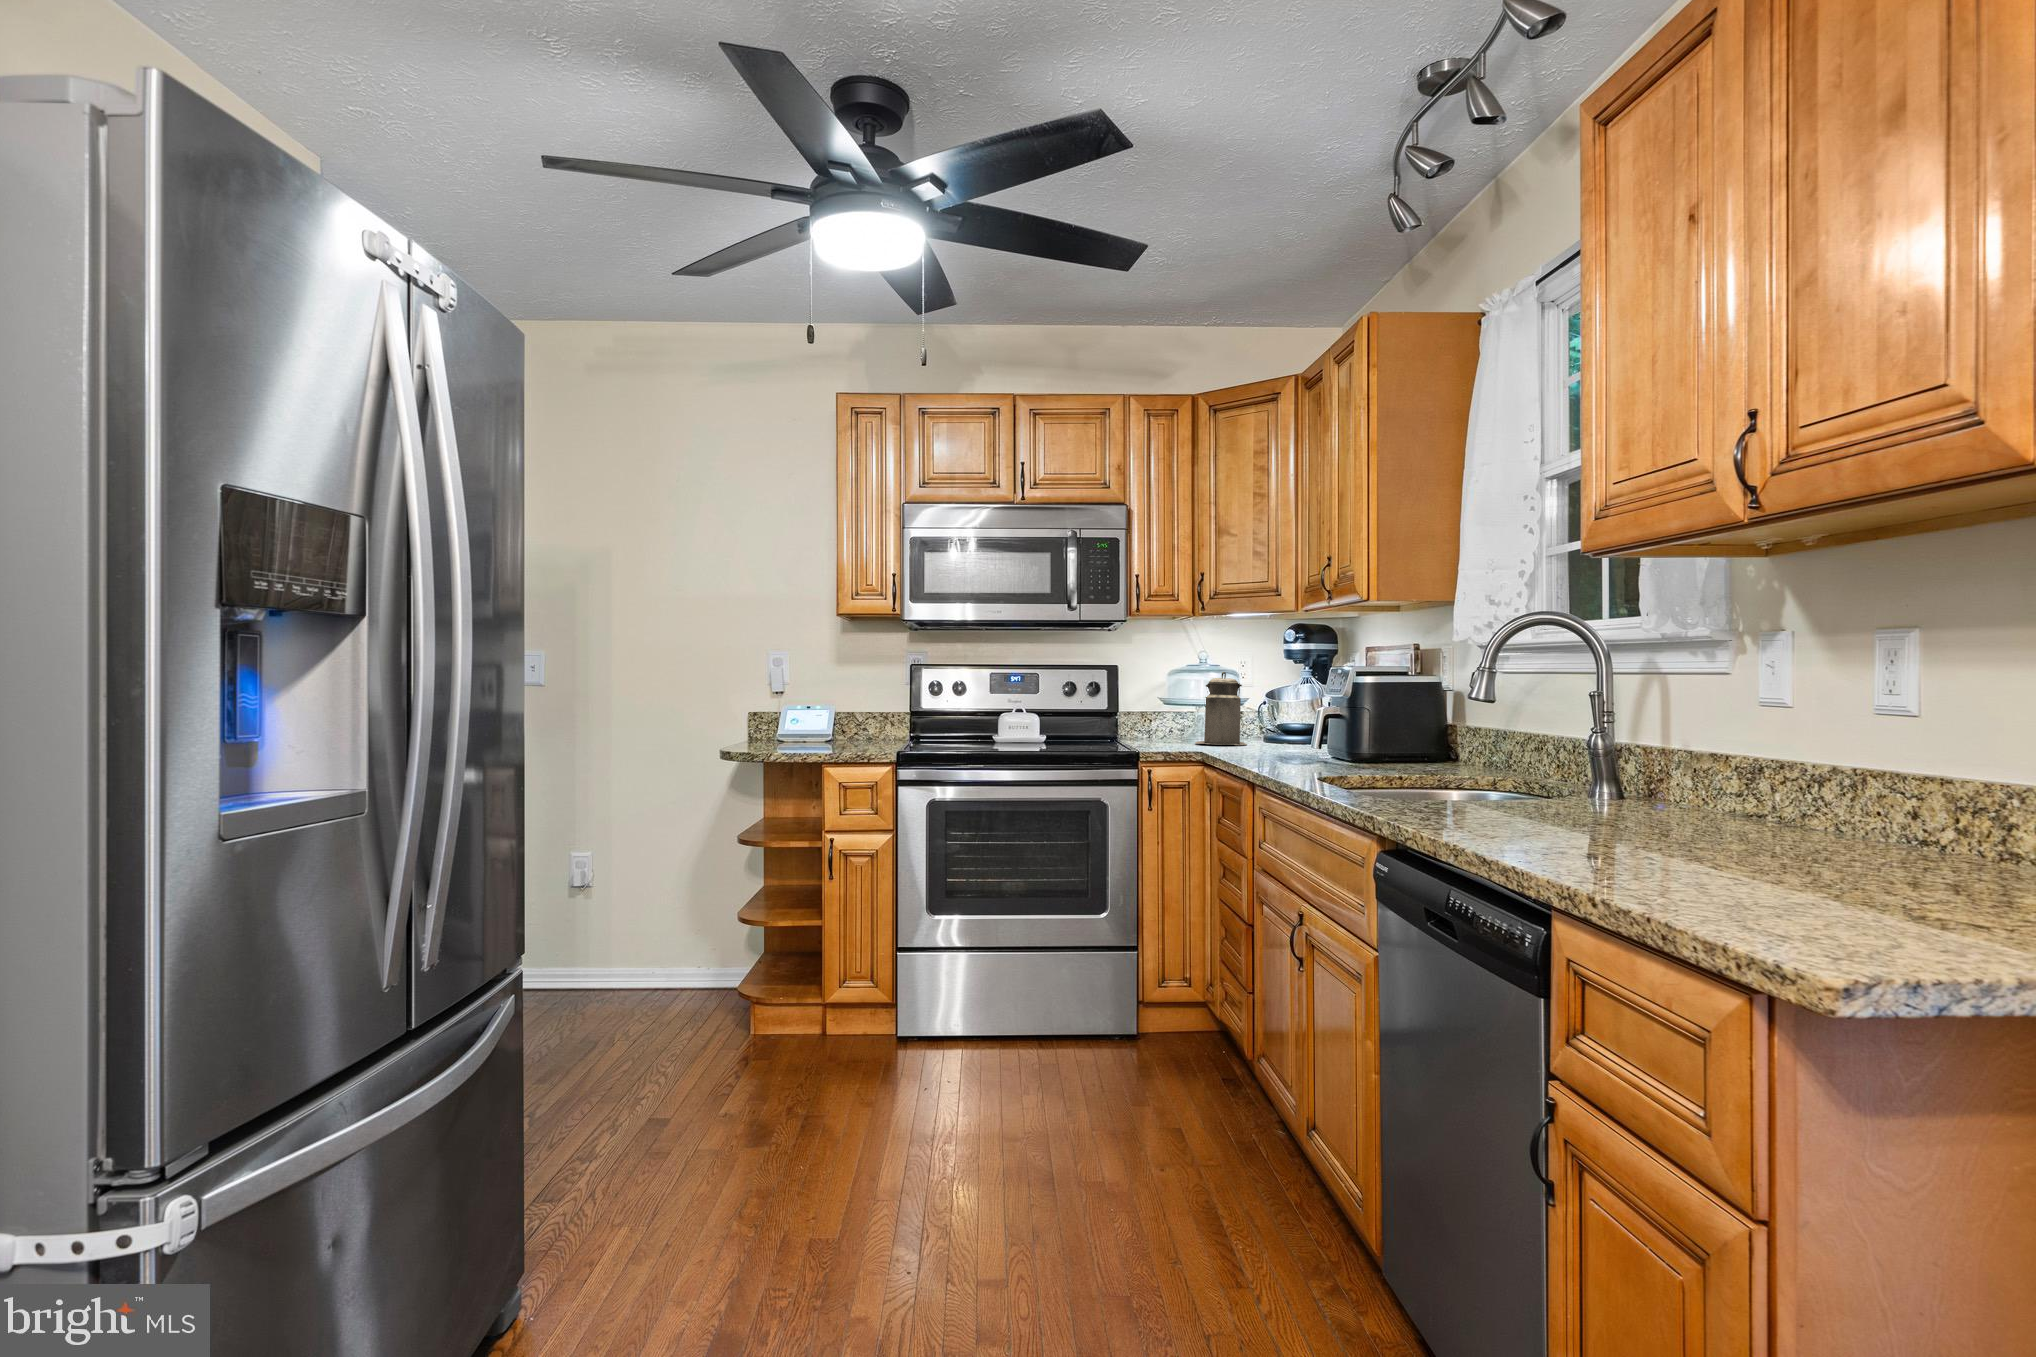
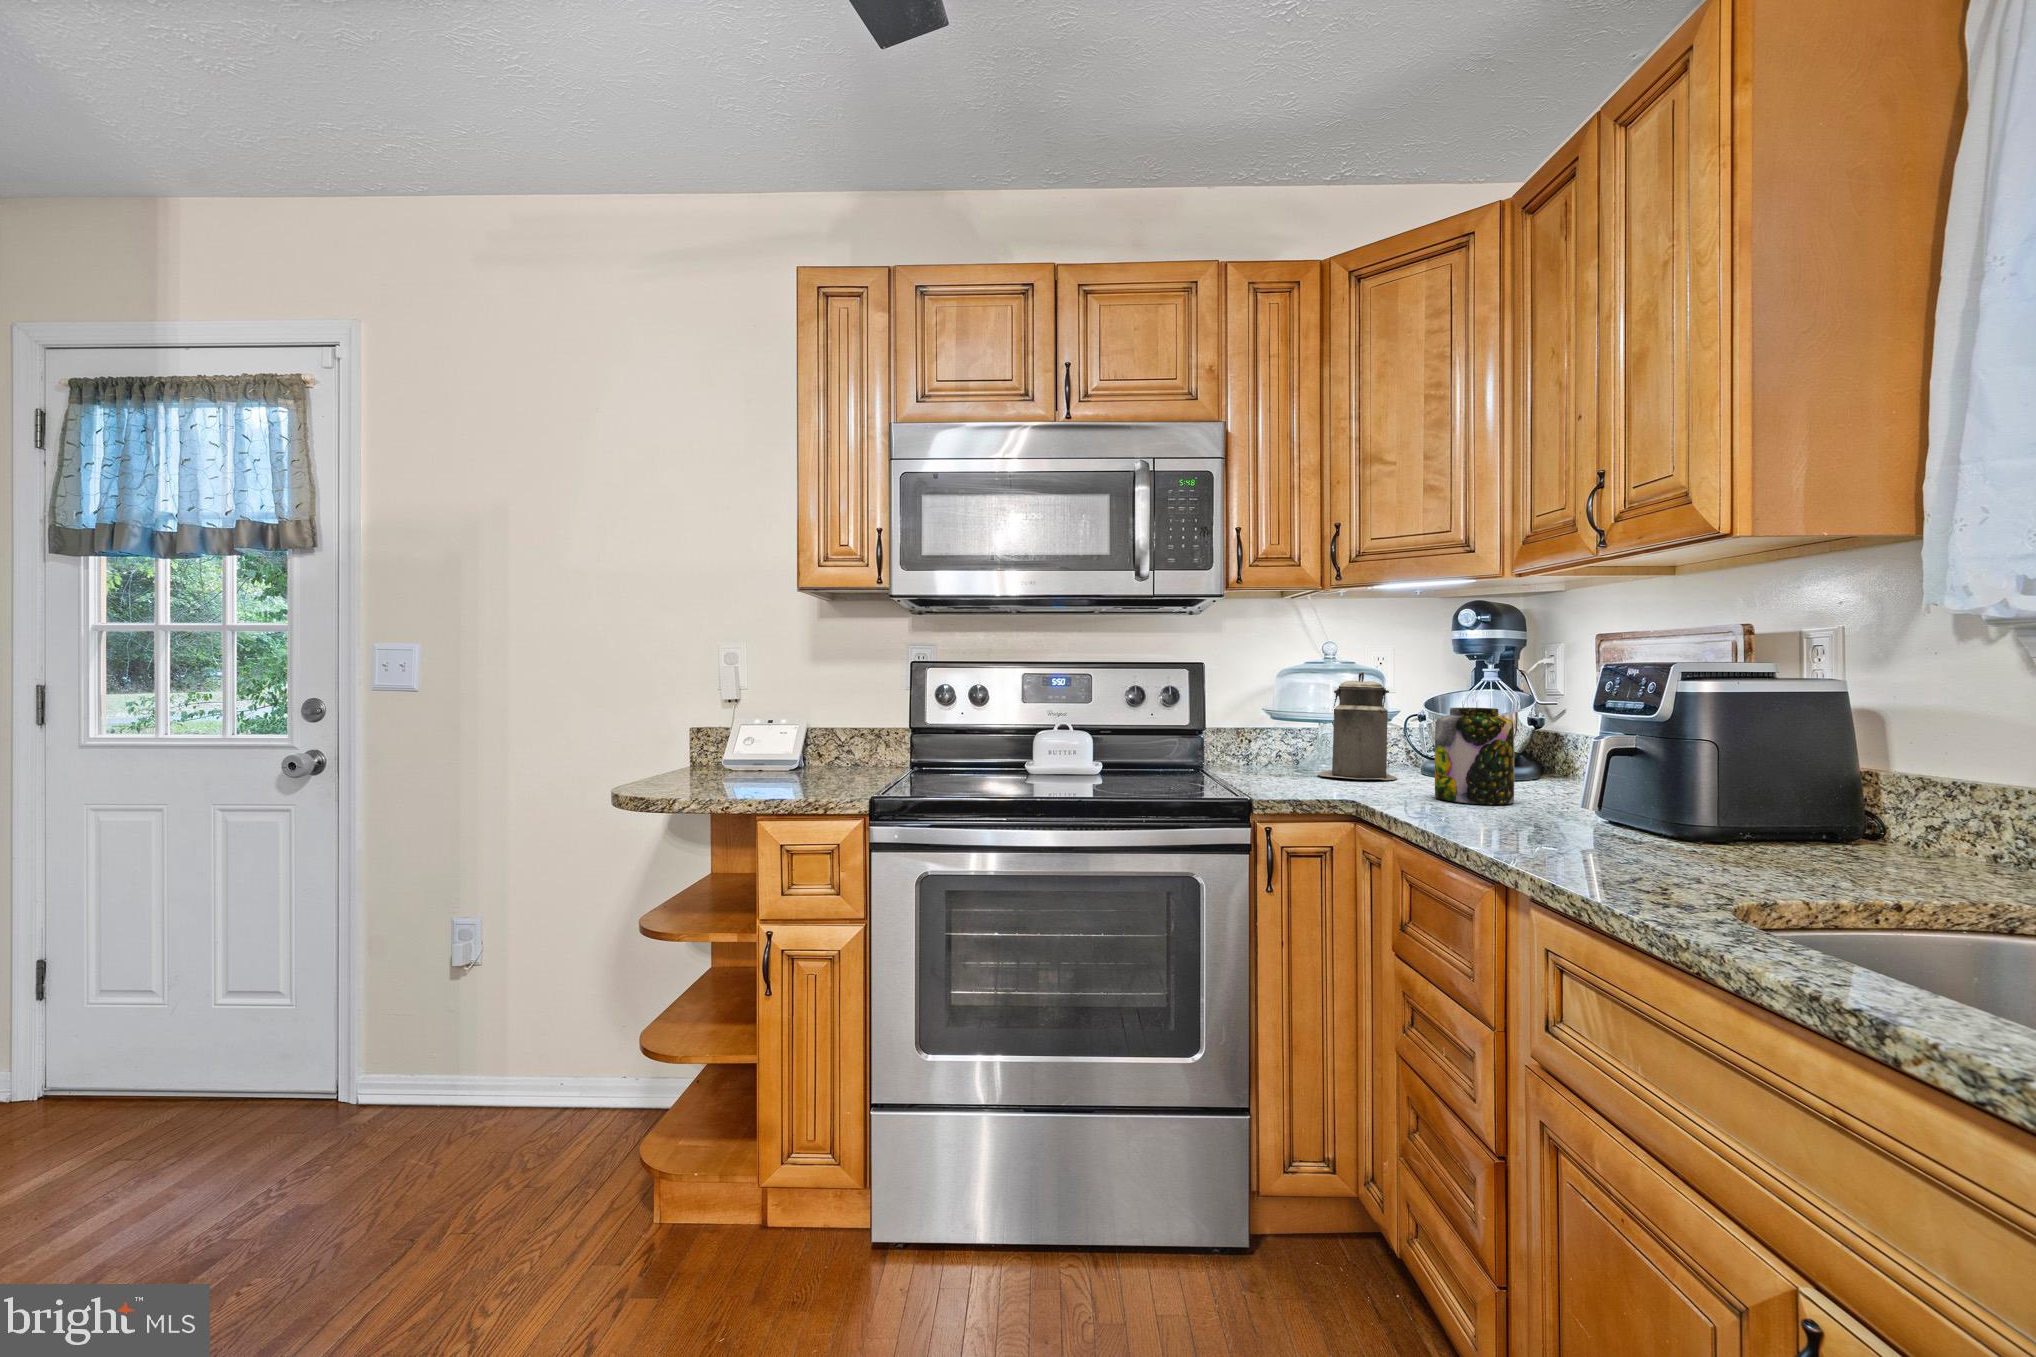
jar: none [1257,694,1302,754] -> present [1435,708,1514,804]

